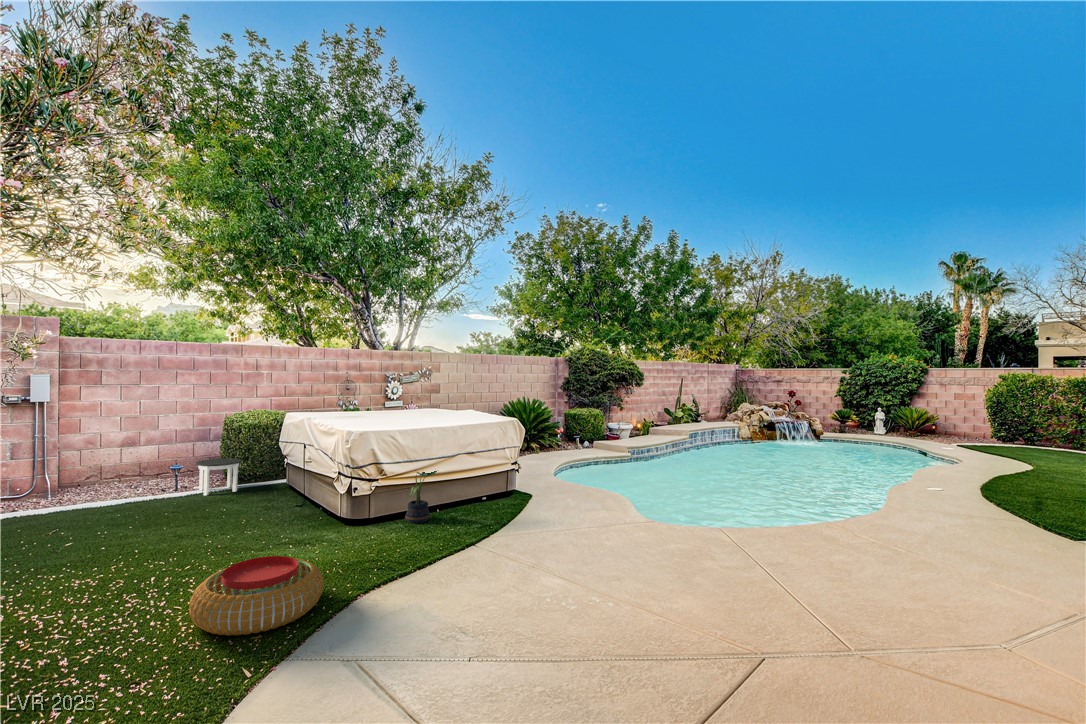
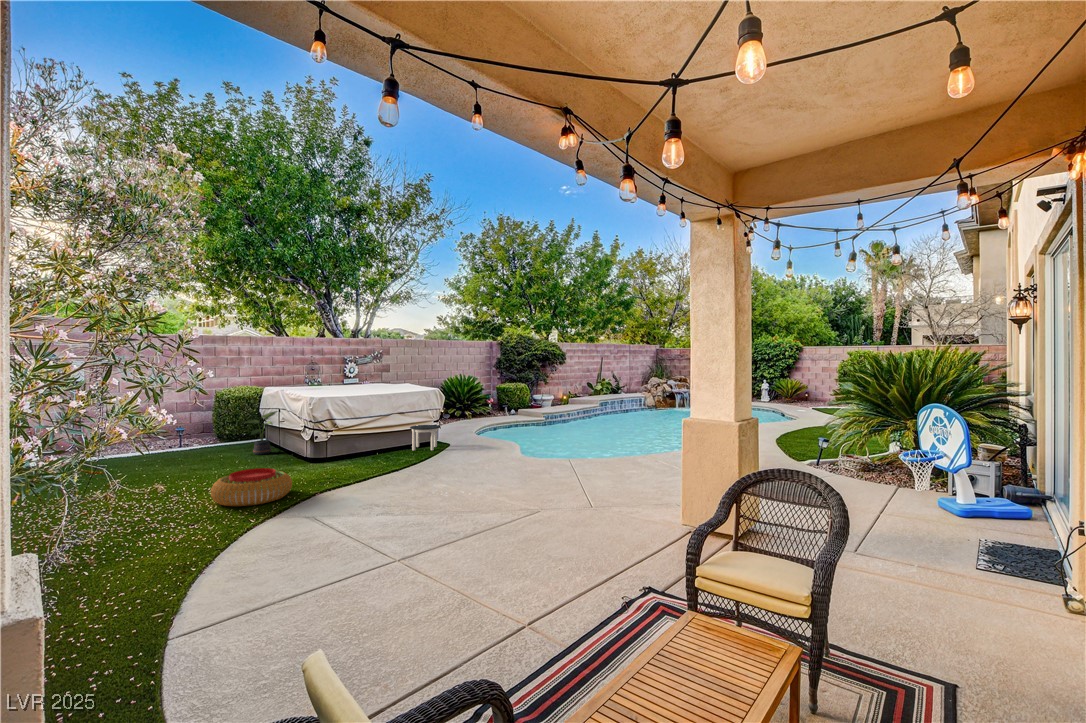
round table: present [196,458,242,495] -> present [410,425,439,450]
potted plant: present [405,471,437,523] -> present [247,411,277,455]

